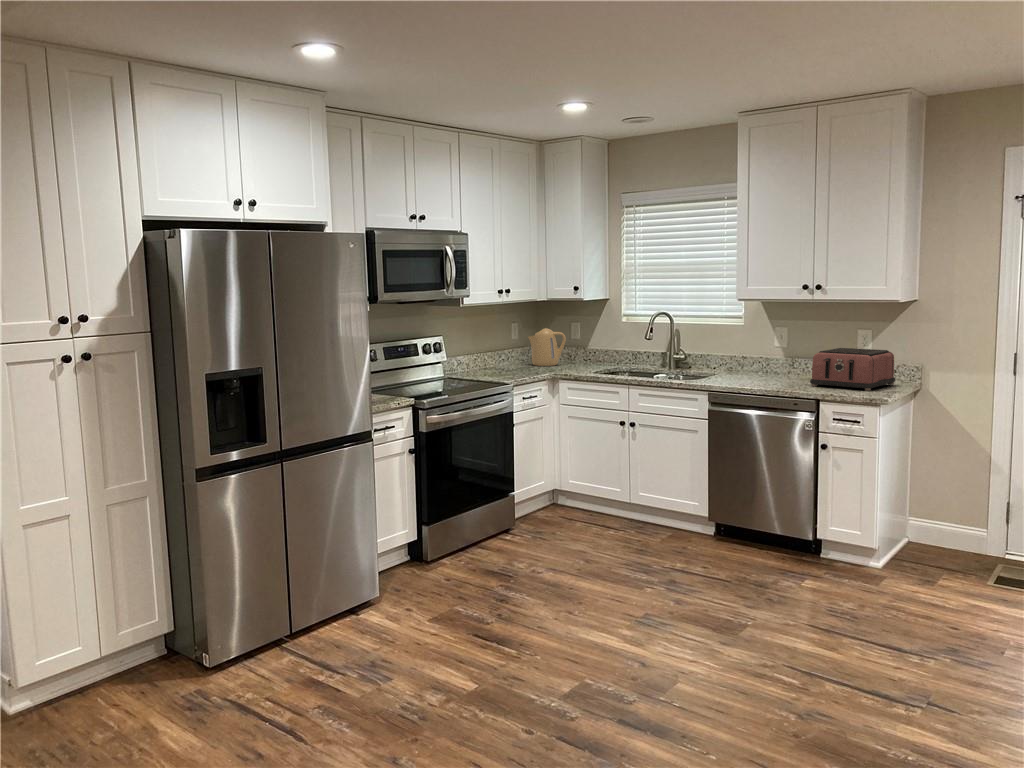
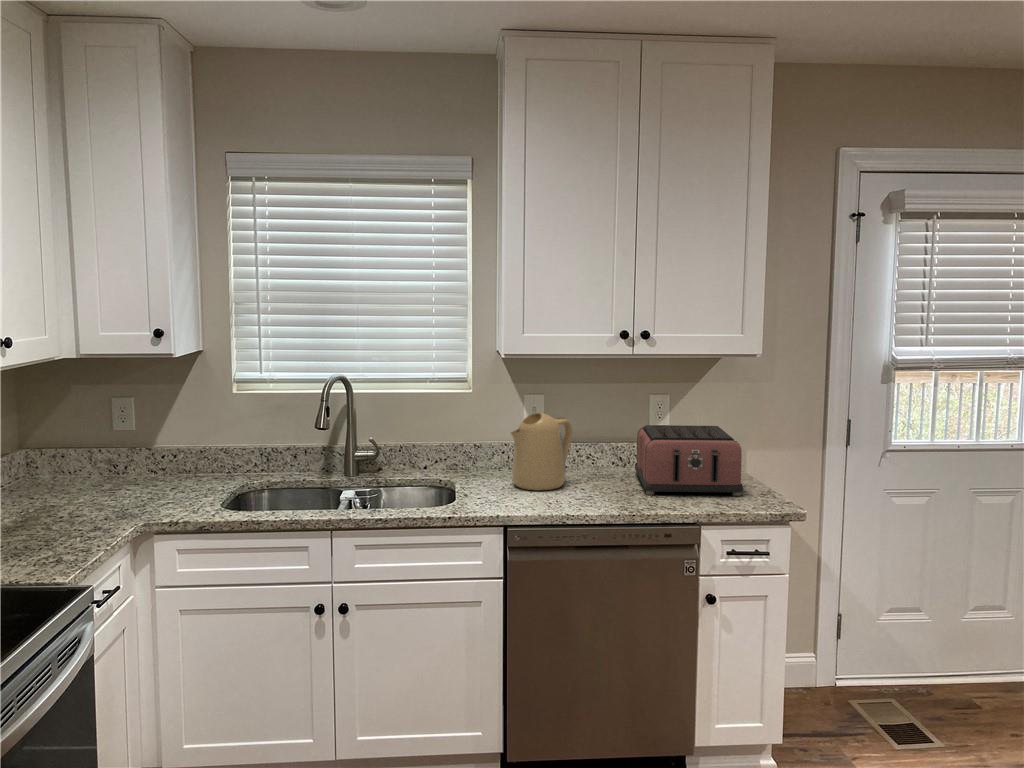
kettle: present [528,328,566,366] -> present [511,413,572,491]

